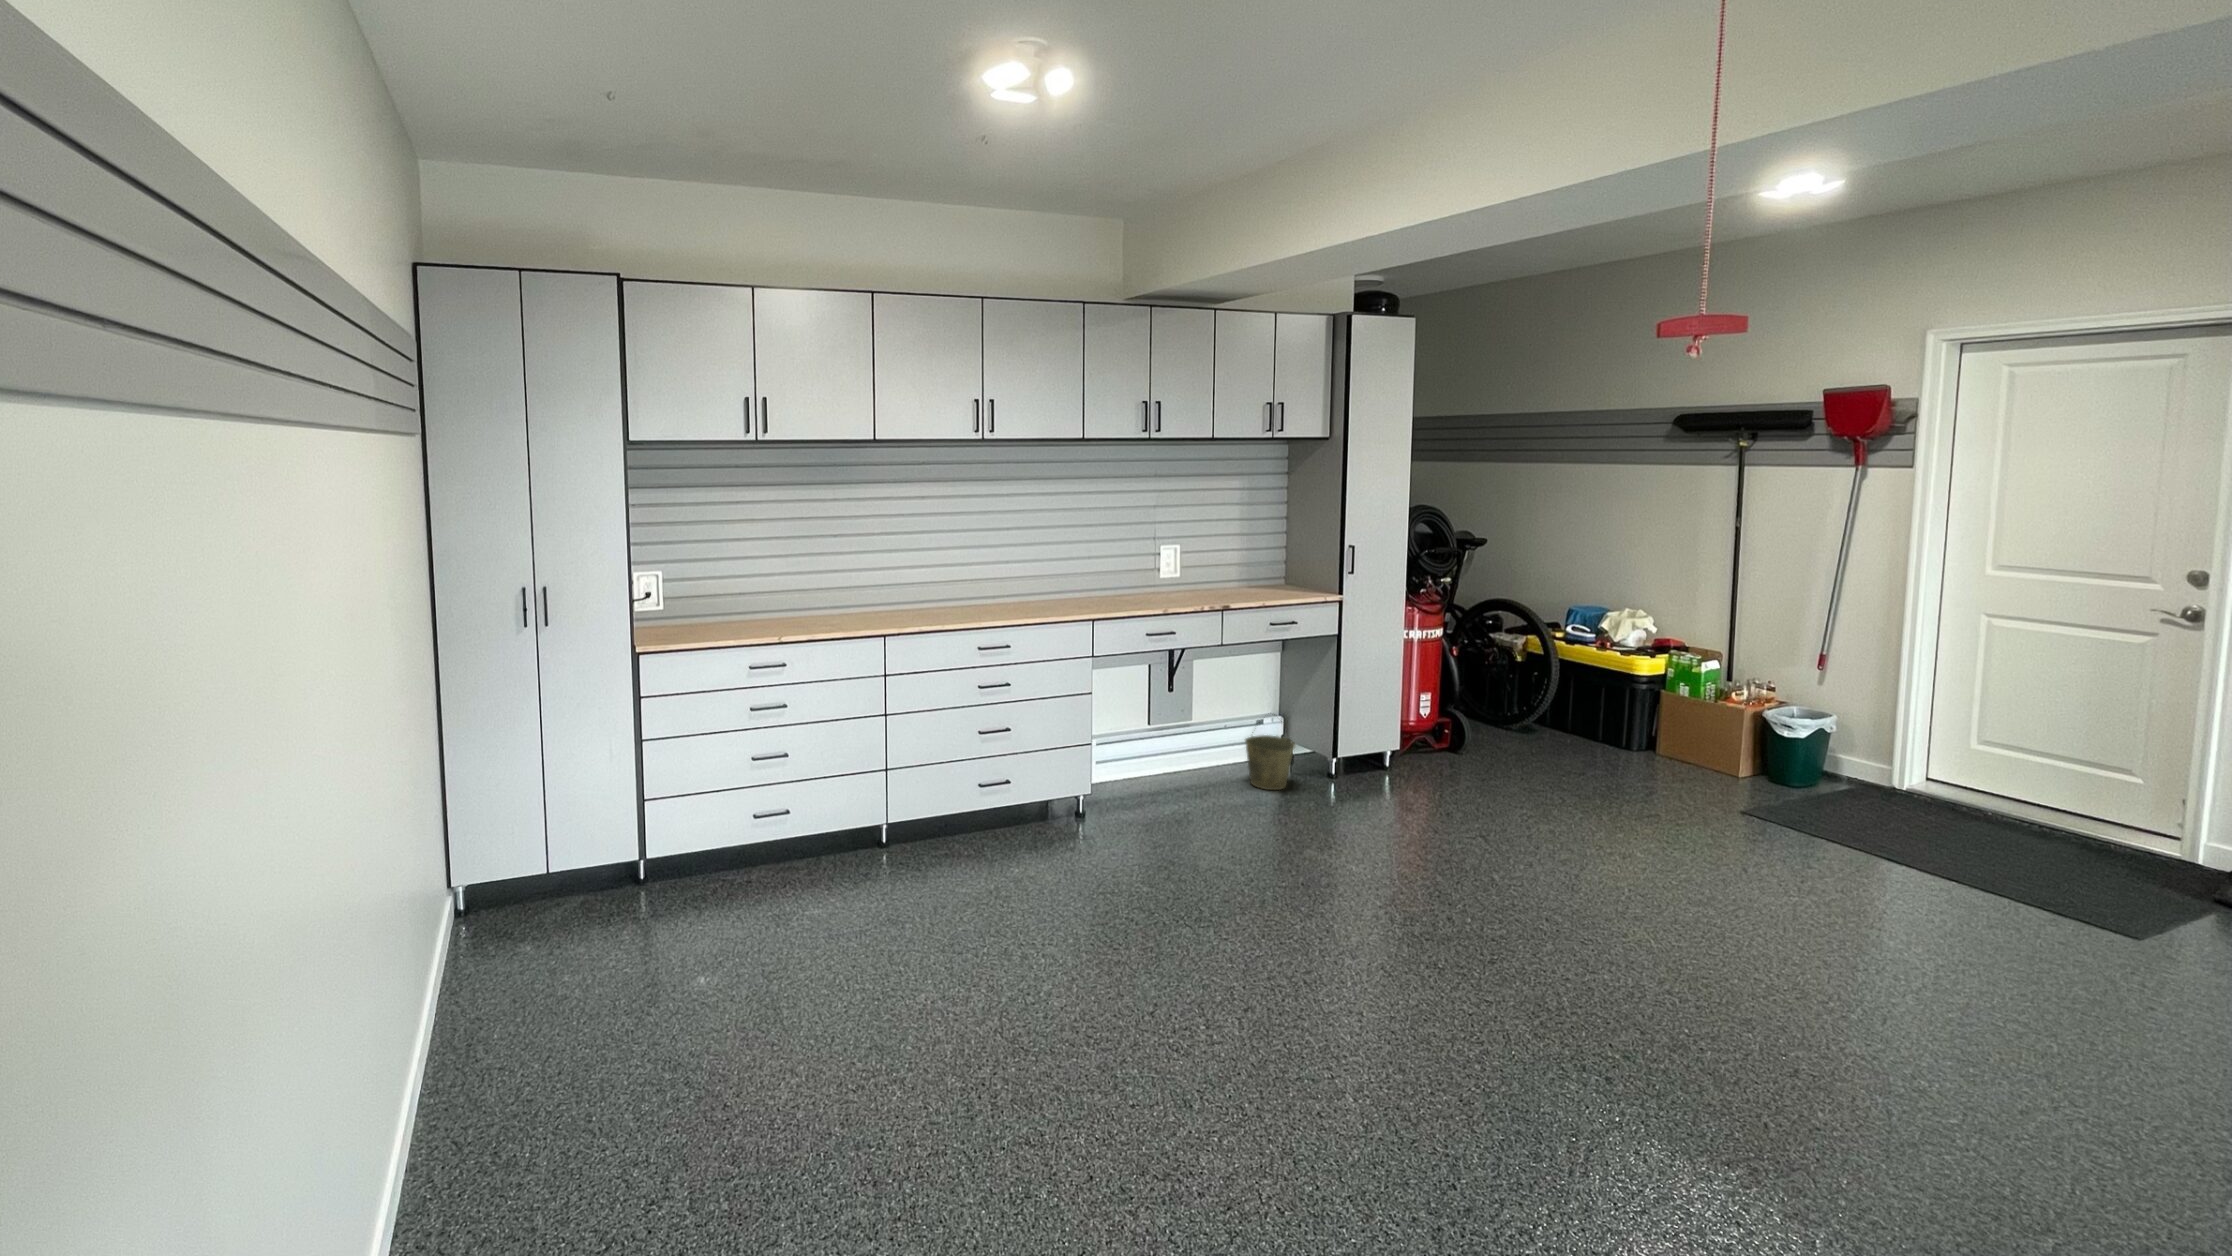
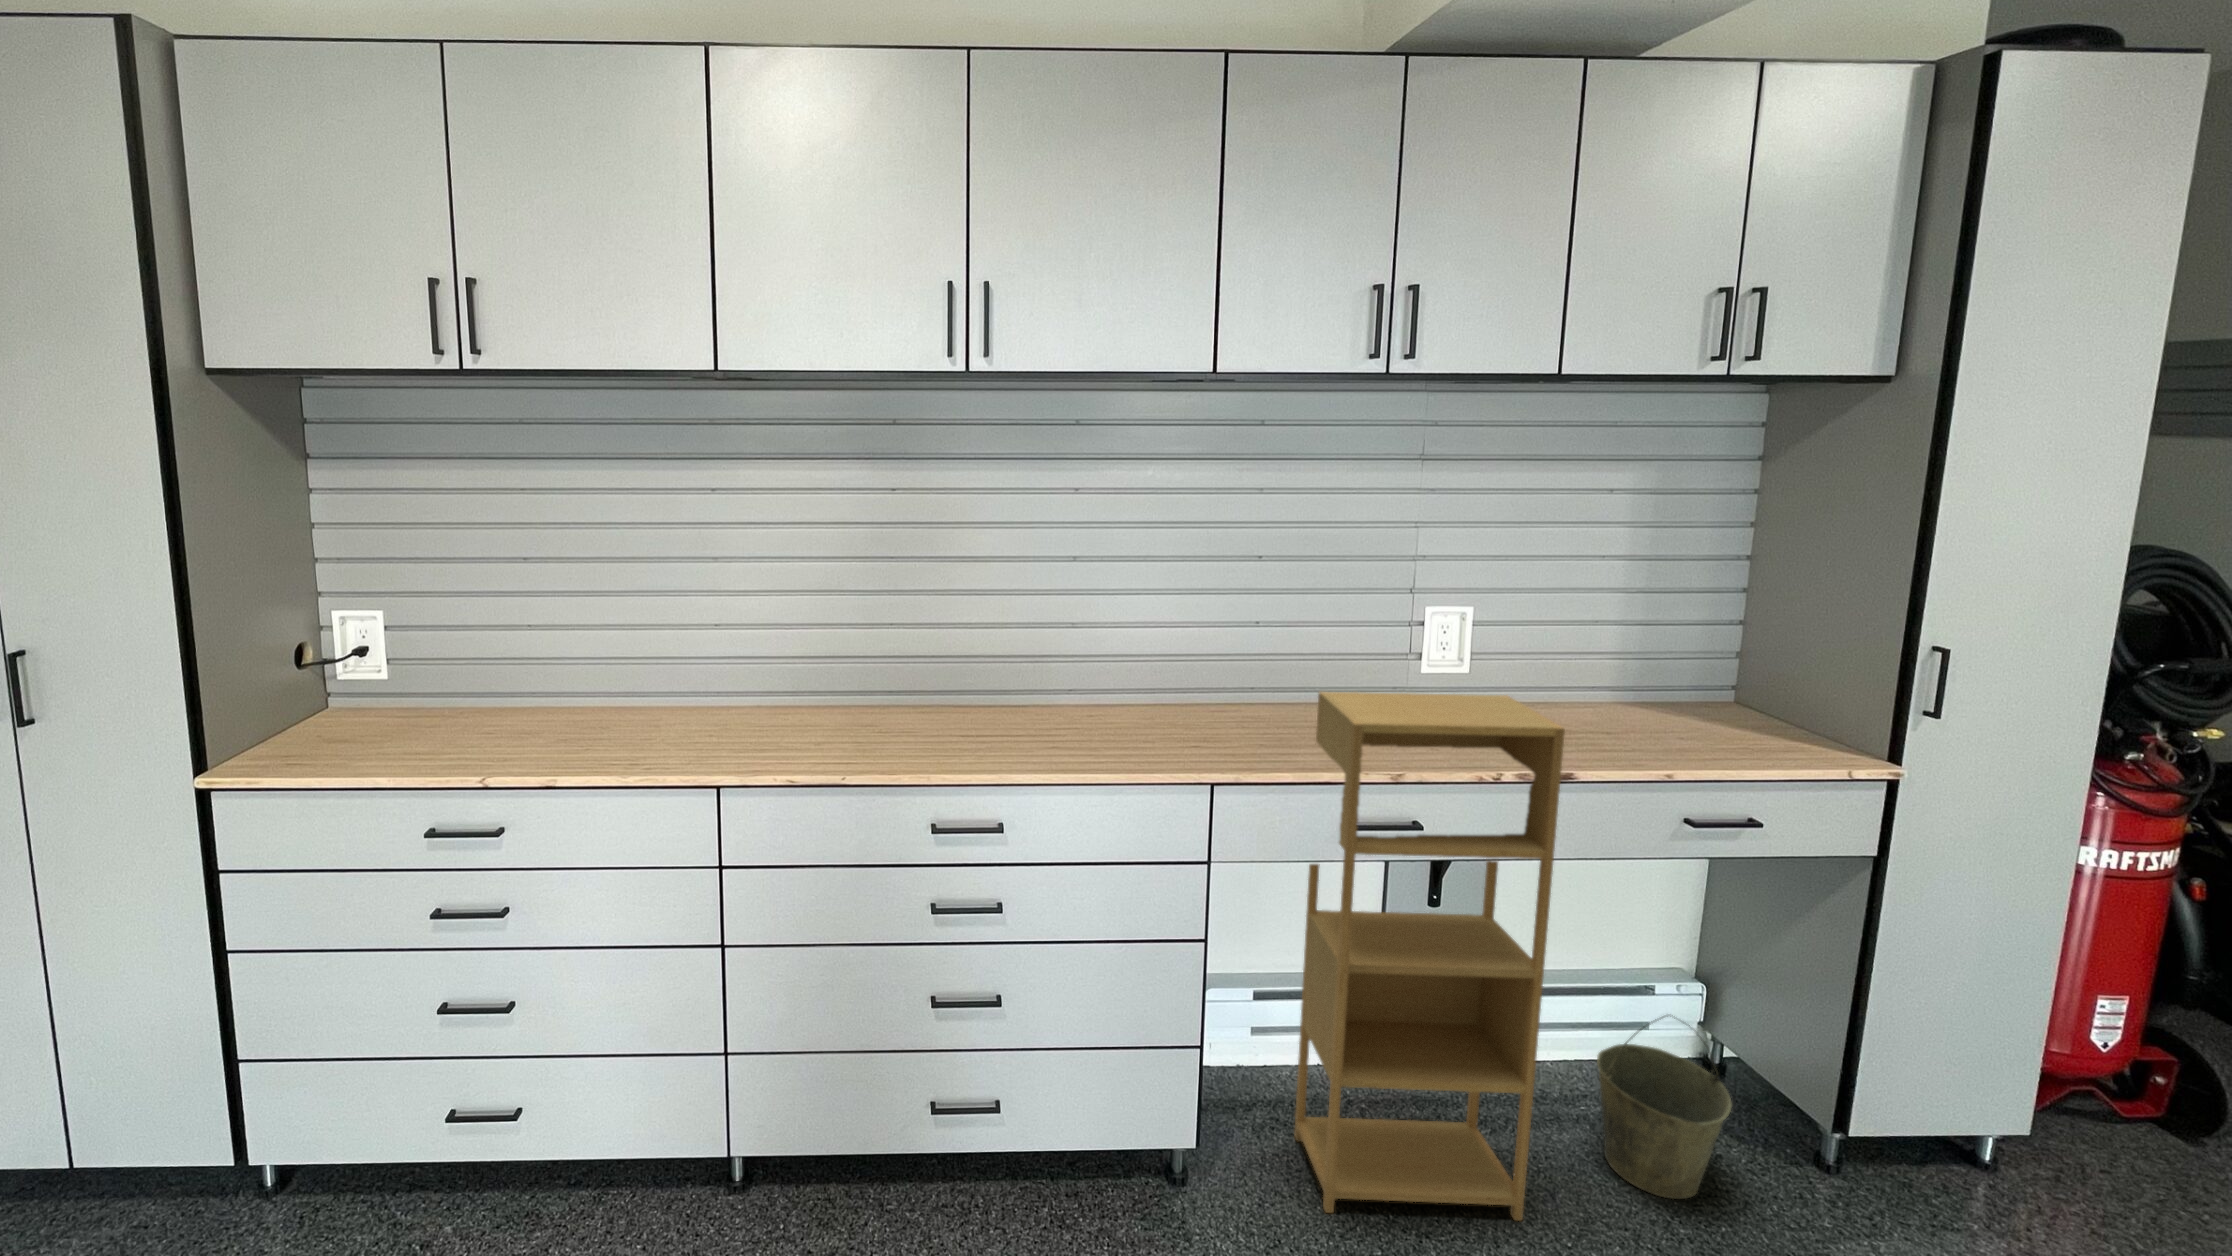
shelving unit: none [1125,579,1227,812] -> present [1294,692,1565,1221]

